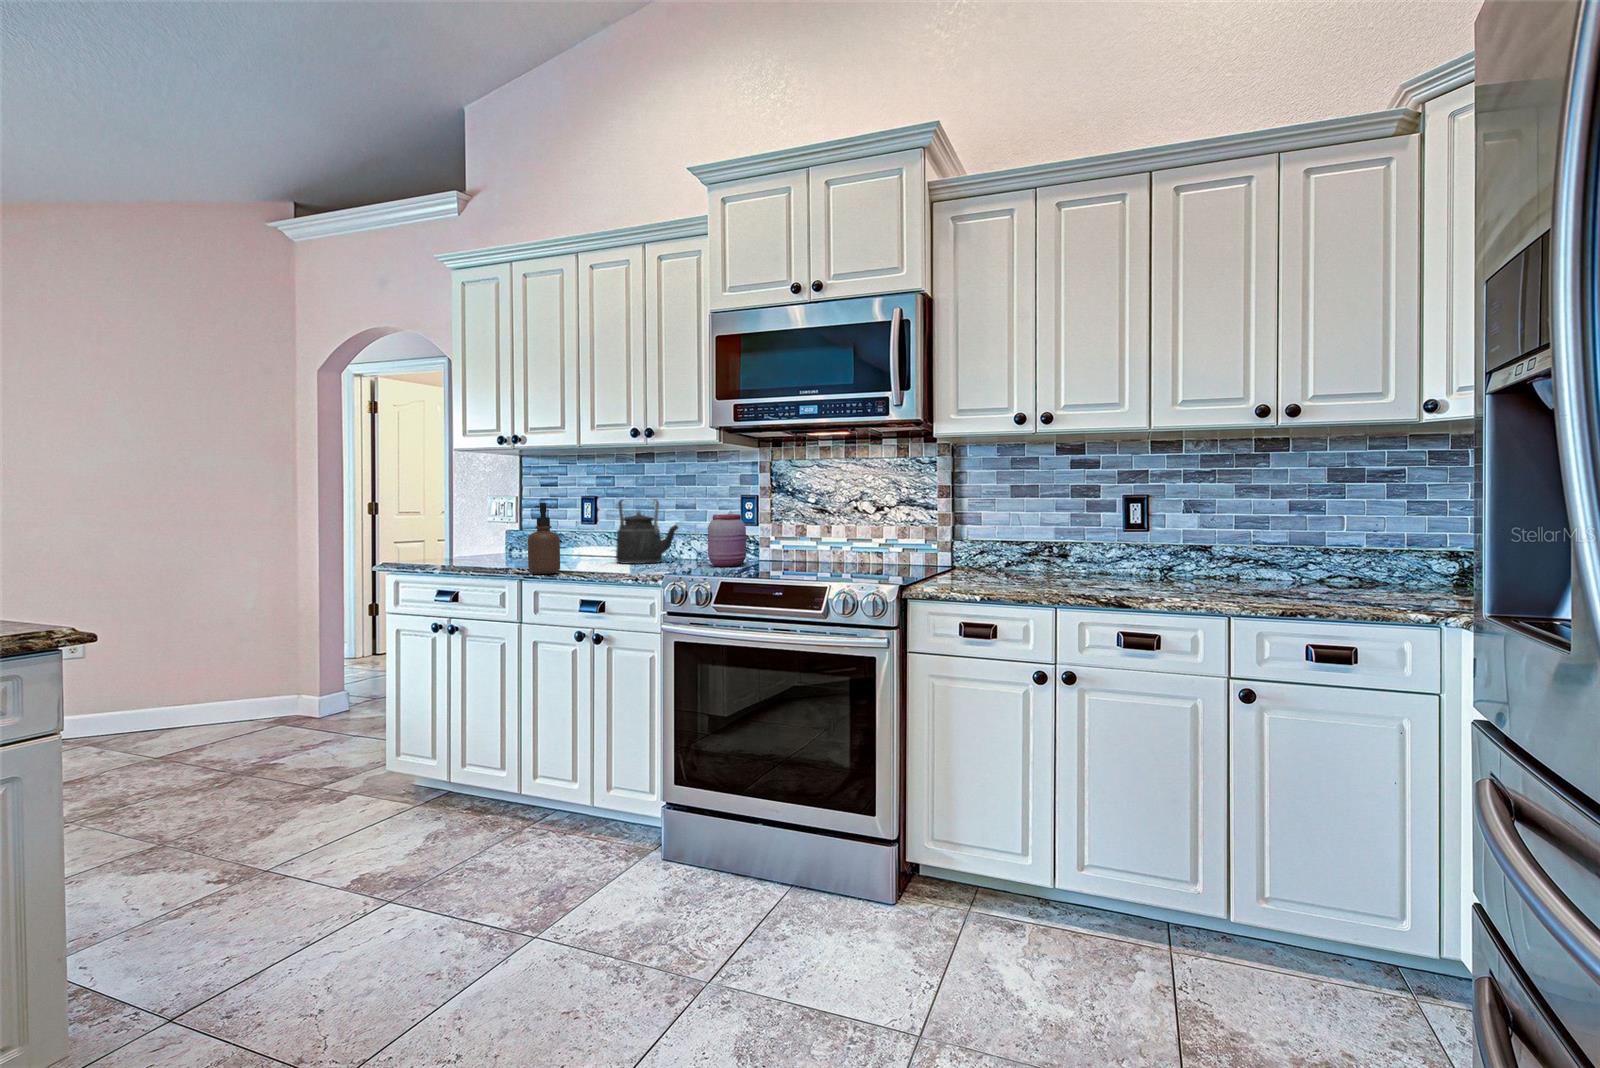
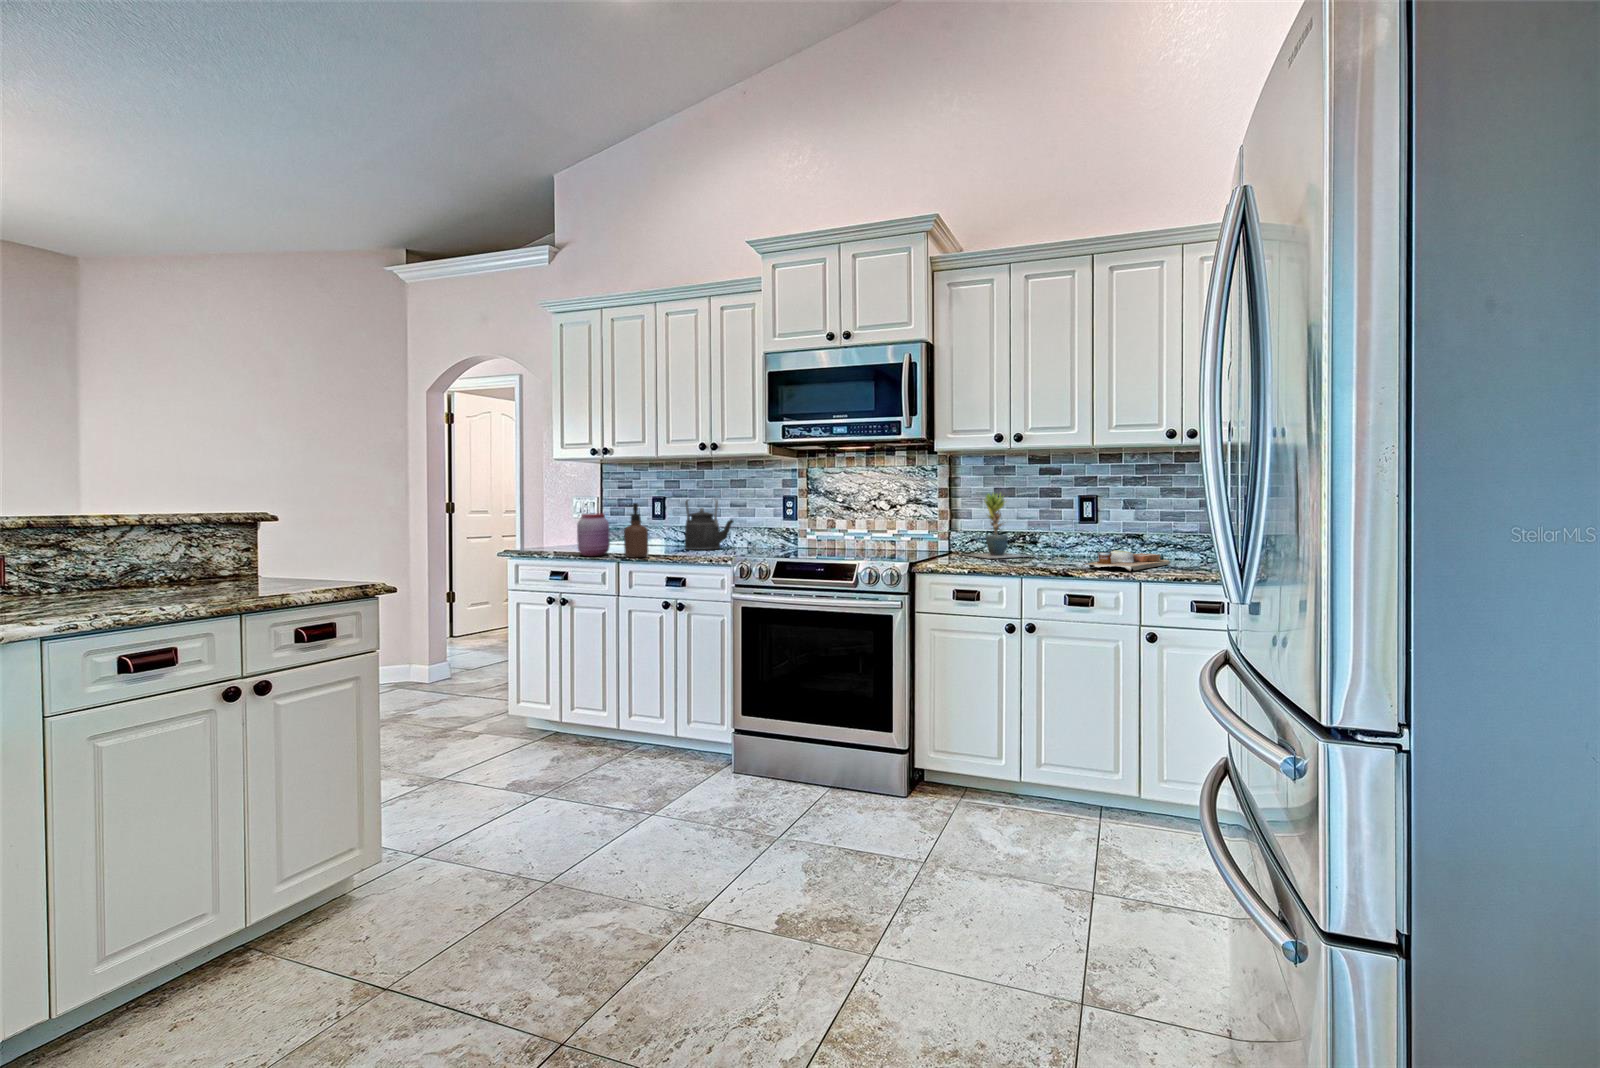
potted plant: none [965,490,1068,578] -> present [967,494,1029,558]
jar: present [708,514,746,567] -> present [577,514,610,556]
cutting board: none [1138,569,1254,599] -> present [1083,550,1170,571]

